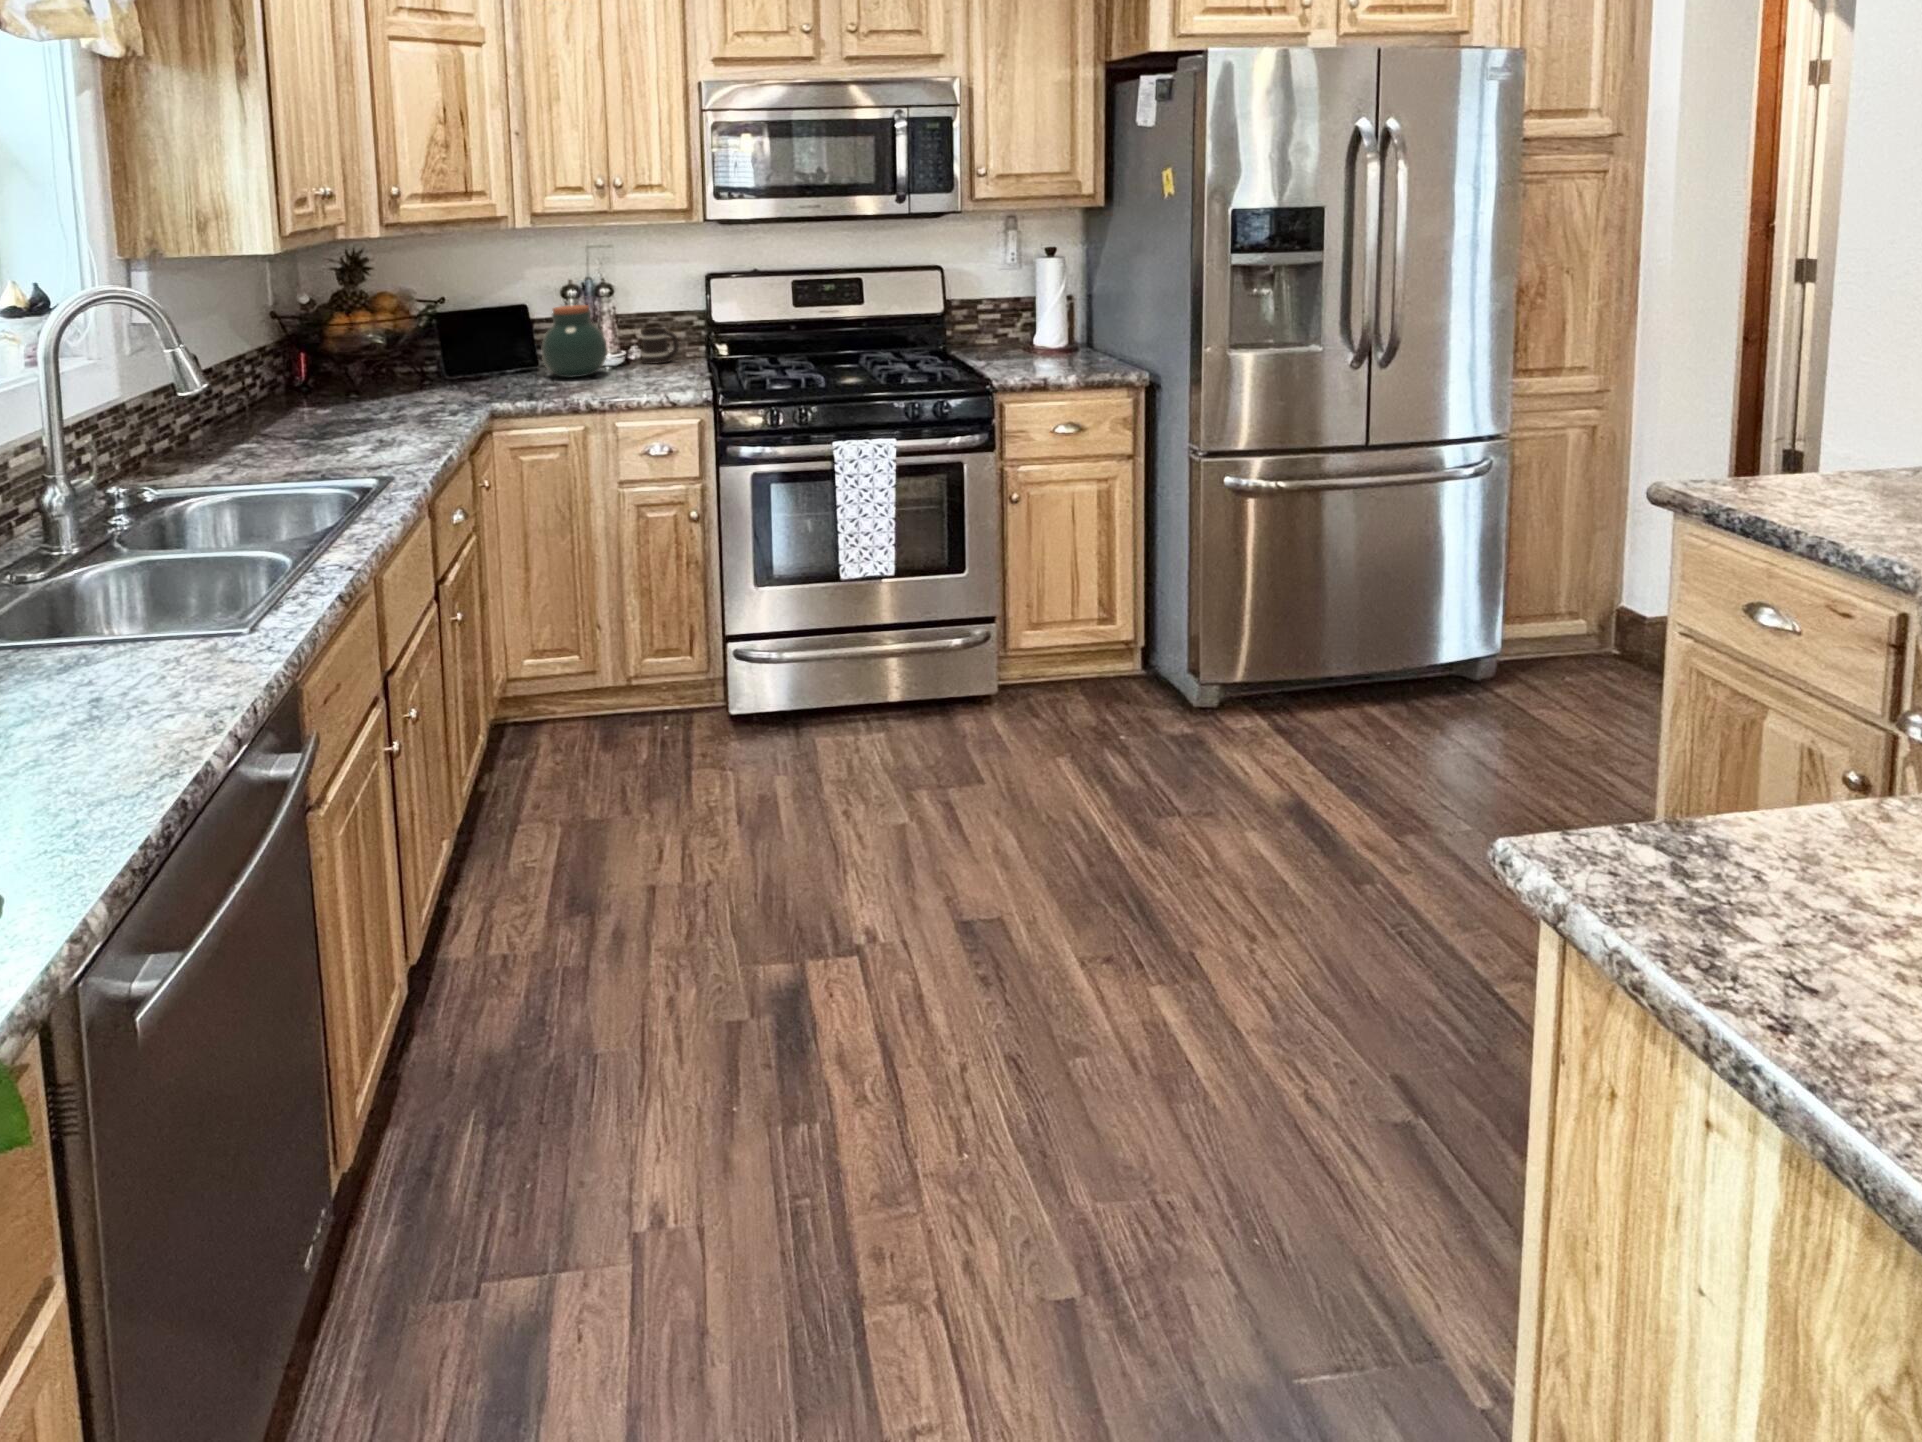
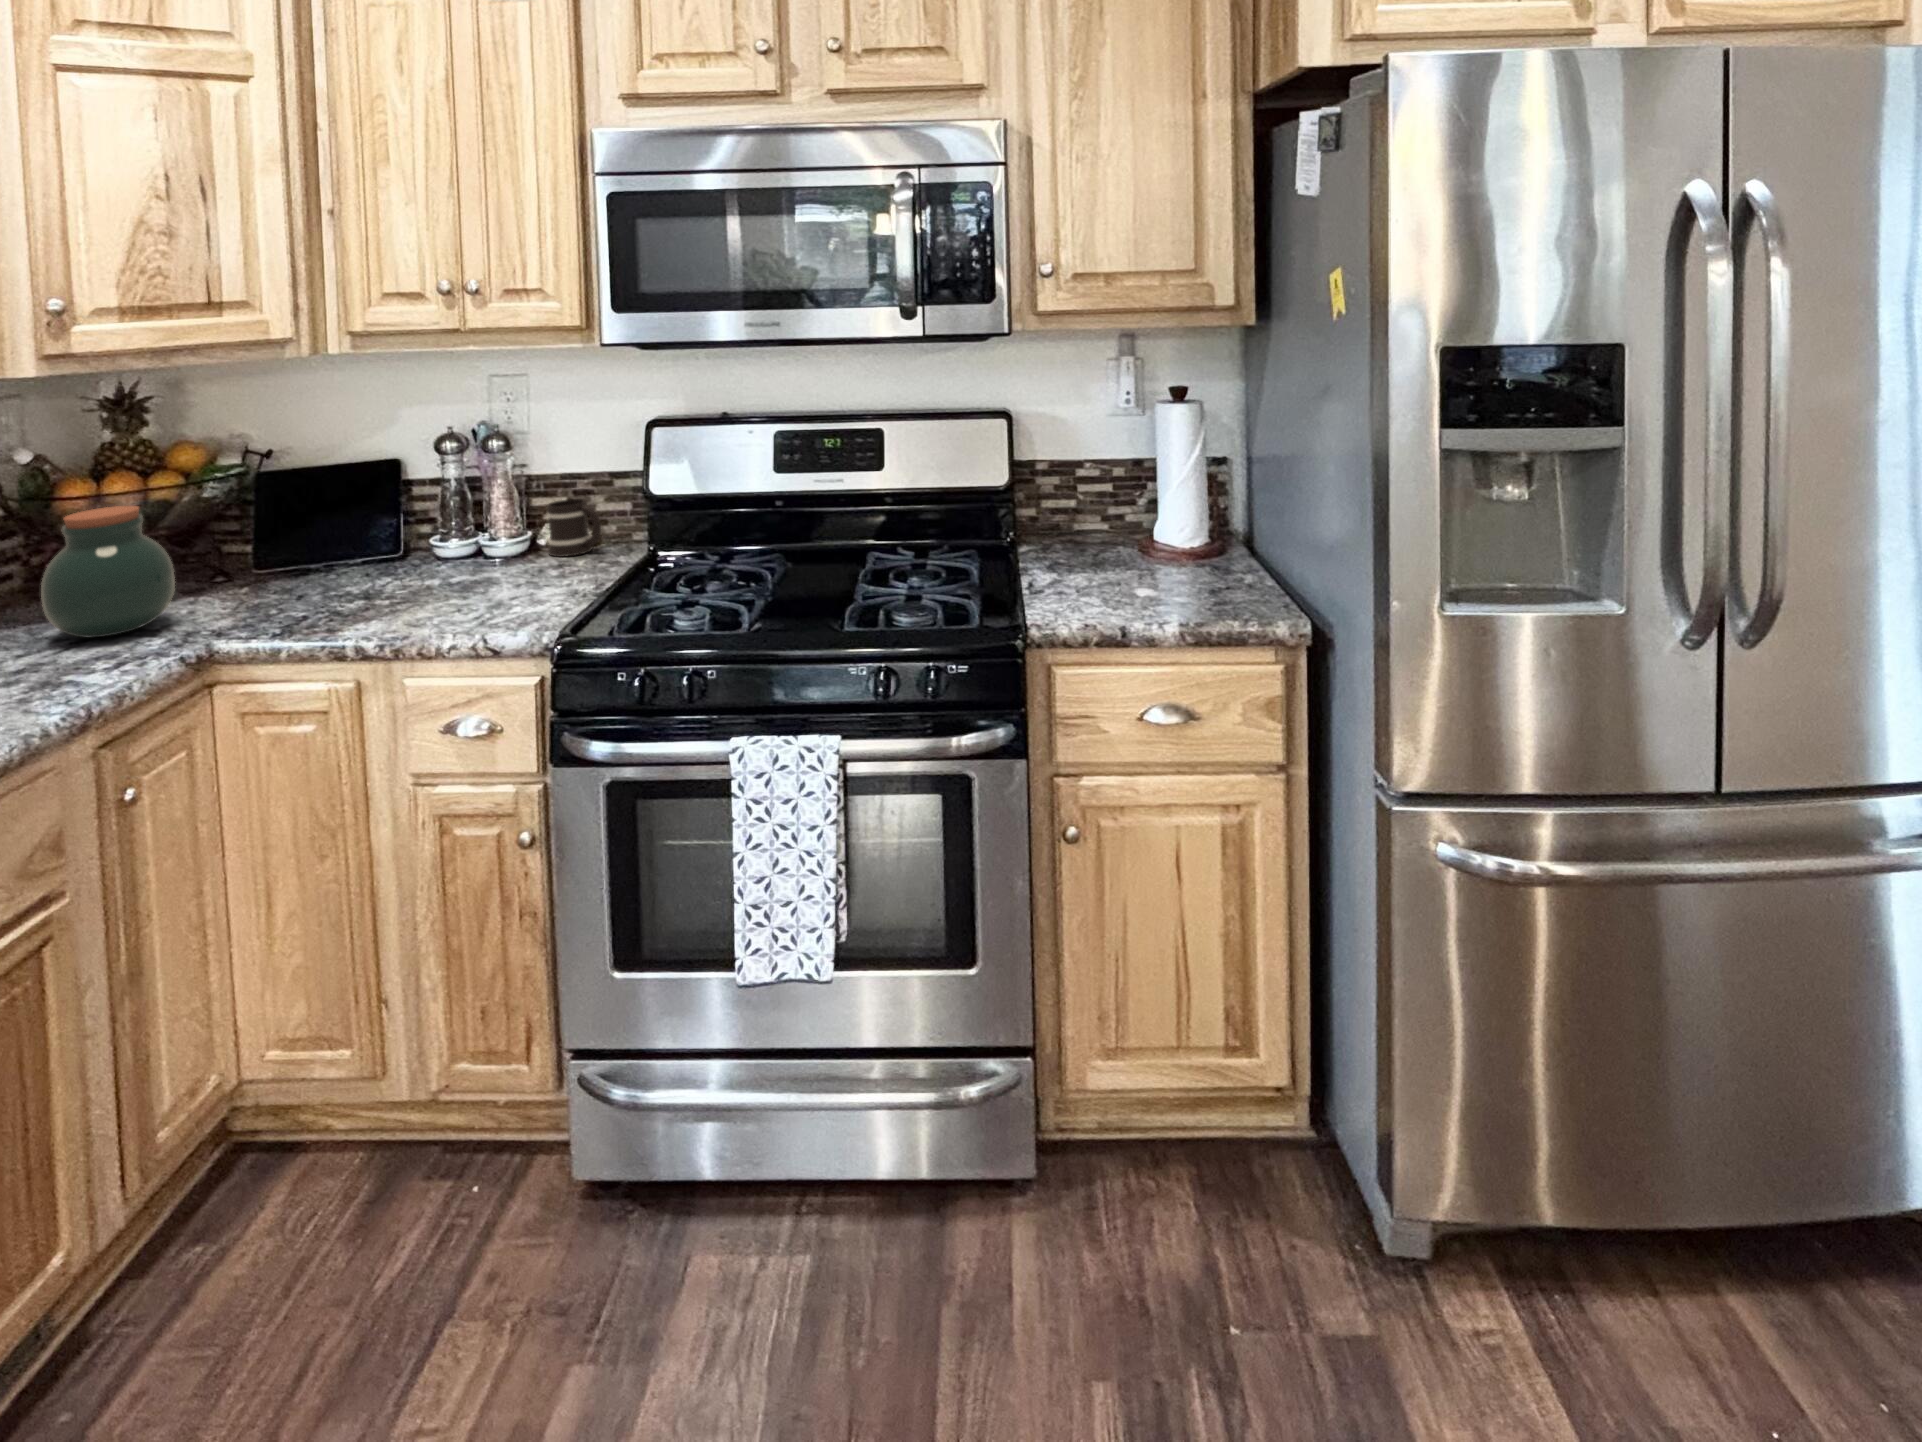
jar: present [542,305,607,378] -> present [41,506,175,638]

